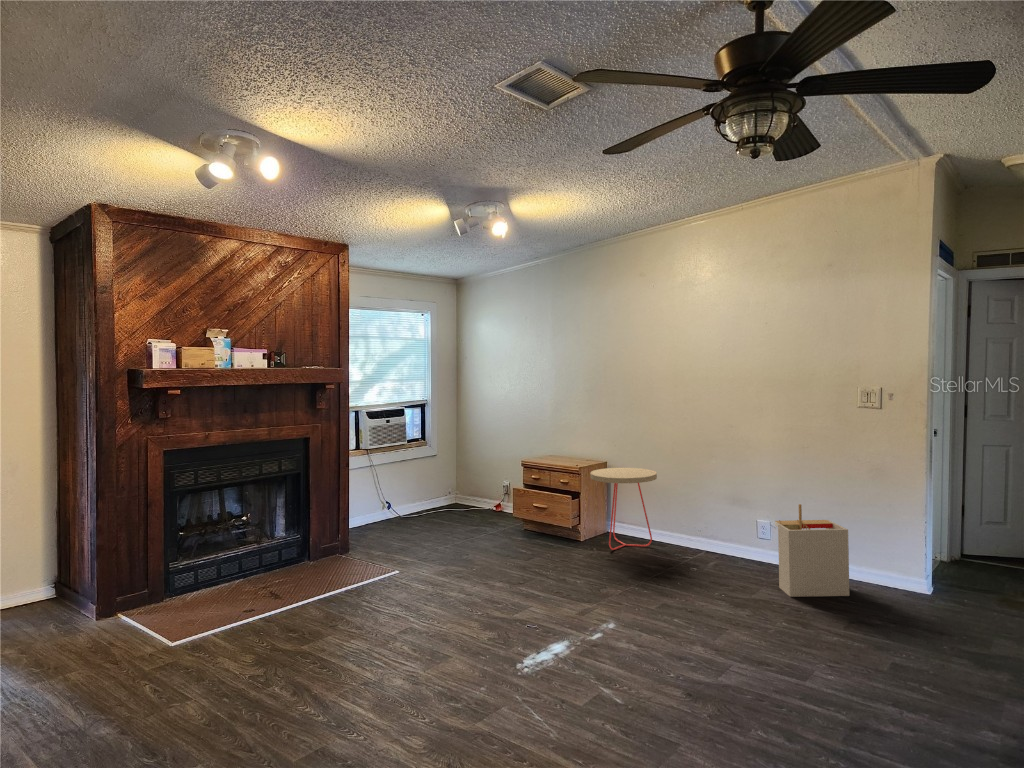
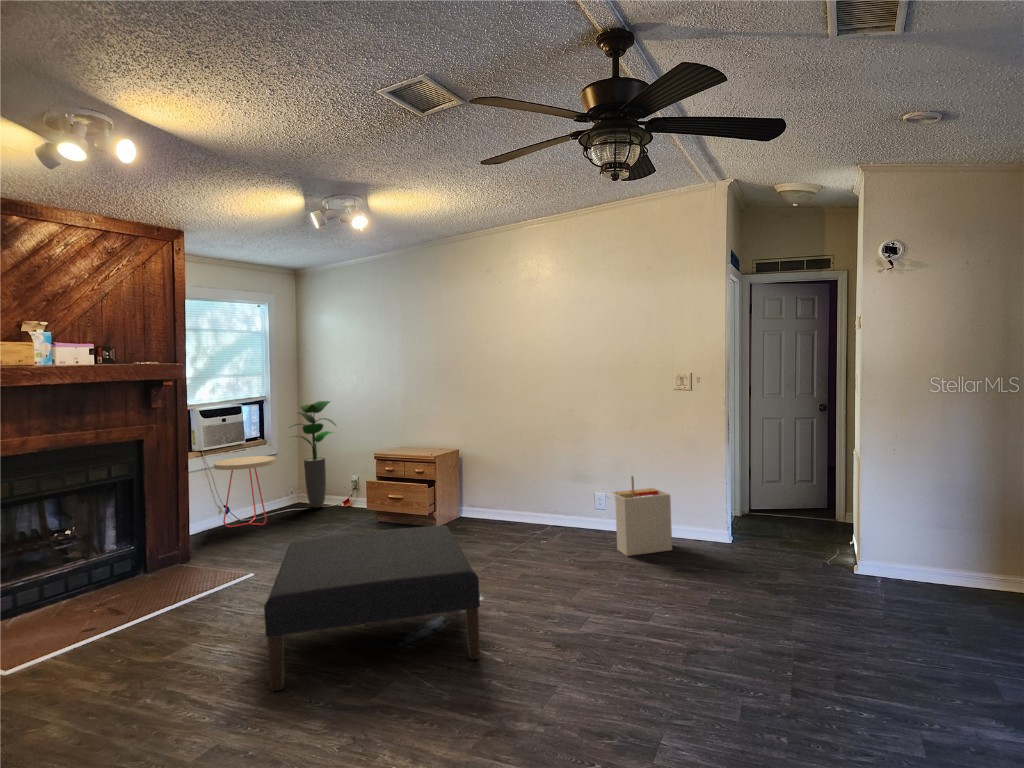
potted plant: none [443,406,491,510] -> present [296,401,336,508]
side table: present [590,468,657,550] -> present [214,456,276,527]
ottoman: none [378,543,598,699] -> present [264,525,480,691]

